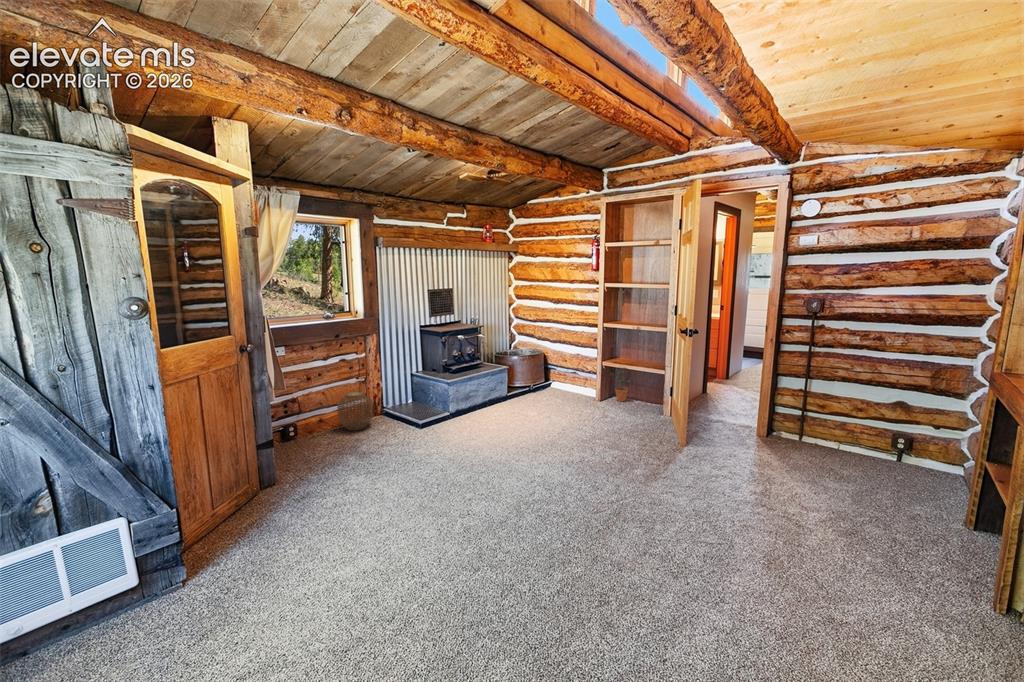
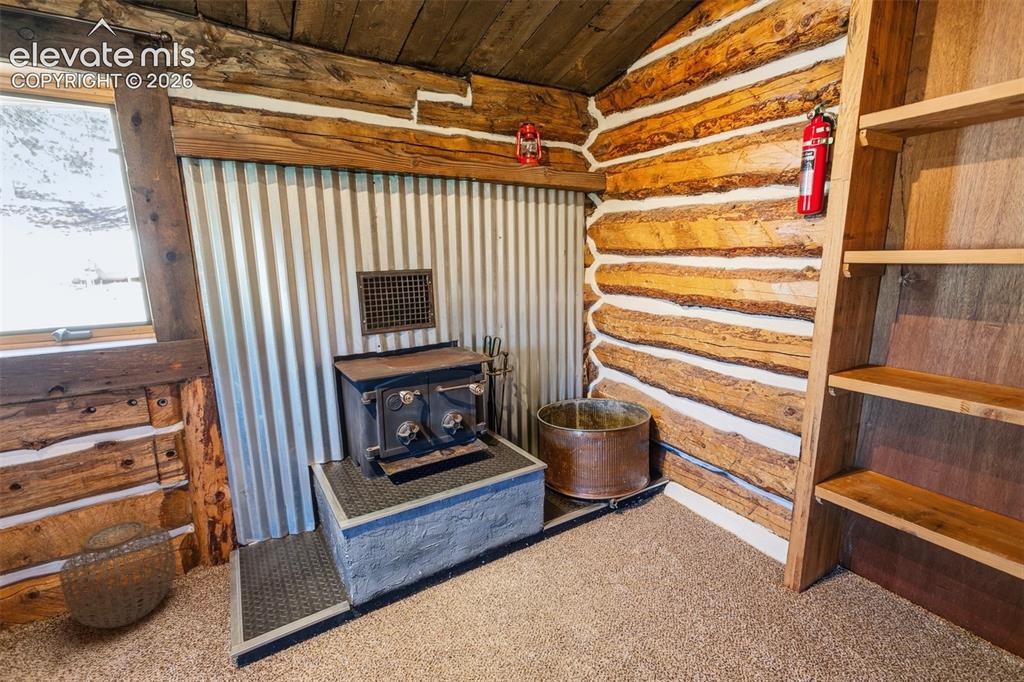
potted plant: present [610,373,628,401] -> none [840,492,919,617]

